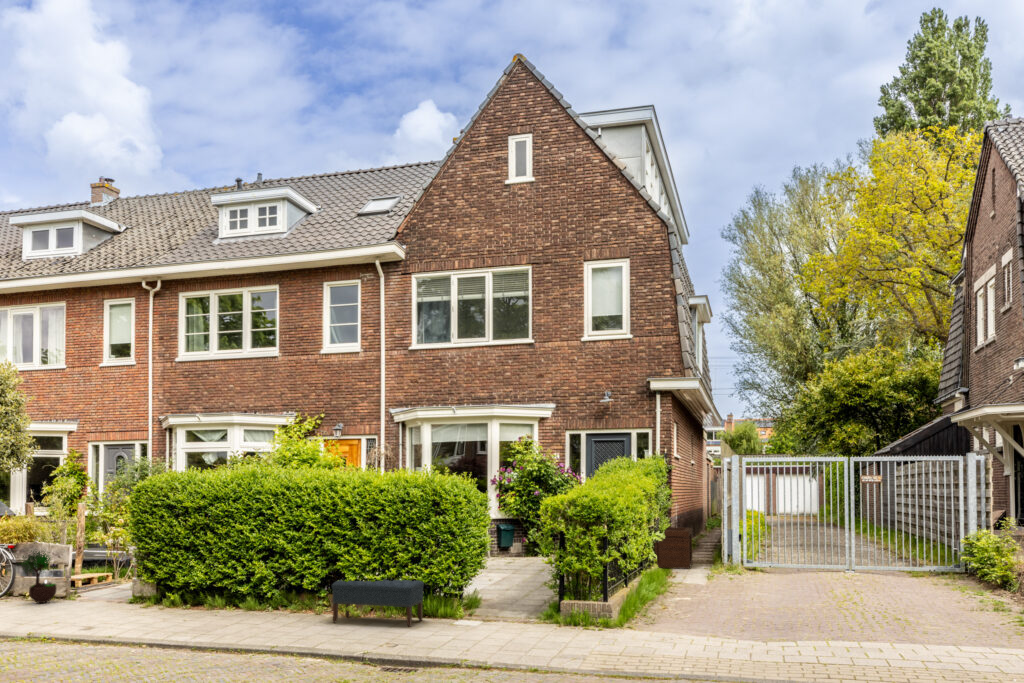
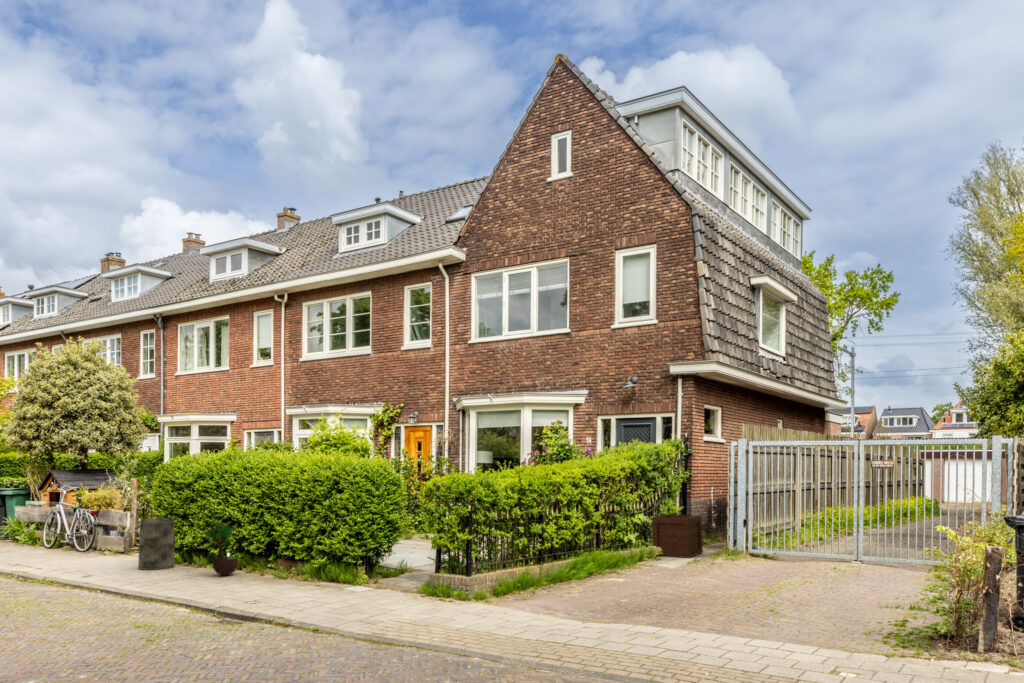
potted tree: present [21,551,56,603] -> present [205,524,238,575]
trash can: none [134,553,176,616] -> present [138,517,175,570]
bench: present [332,579,424,627] -> none [264,545,342,592]

